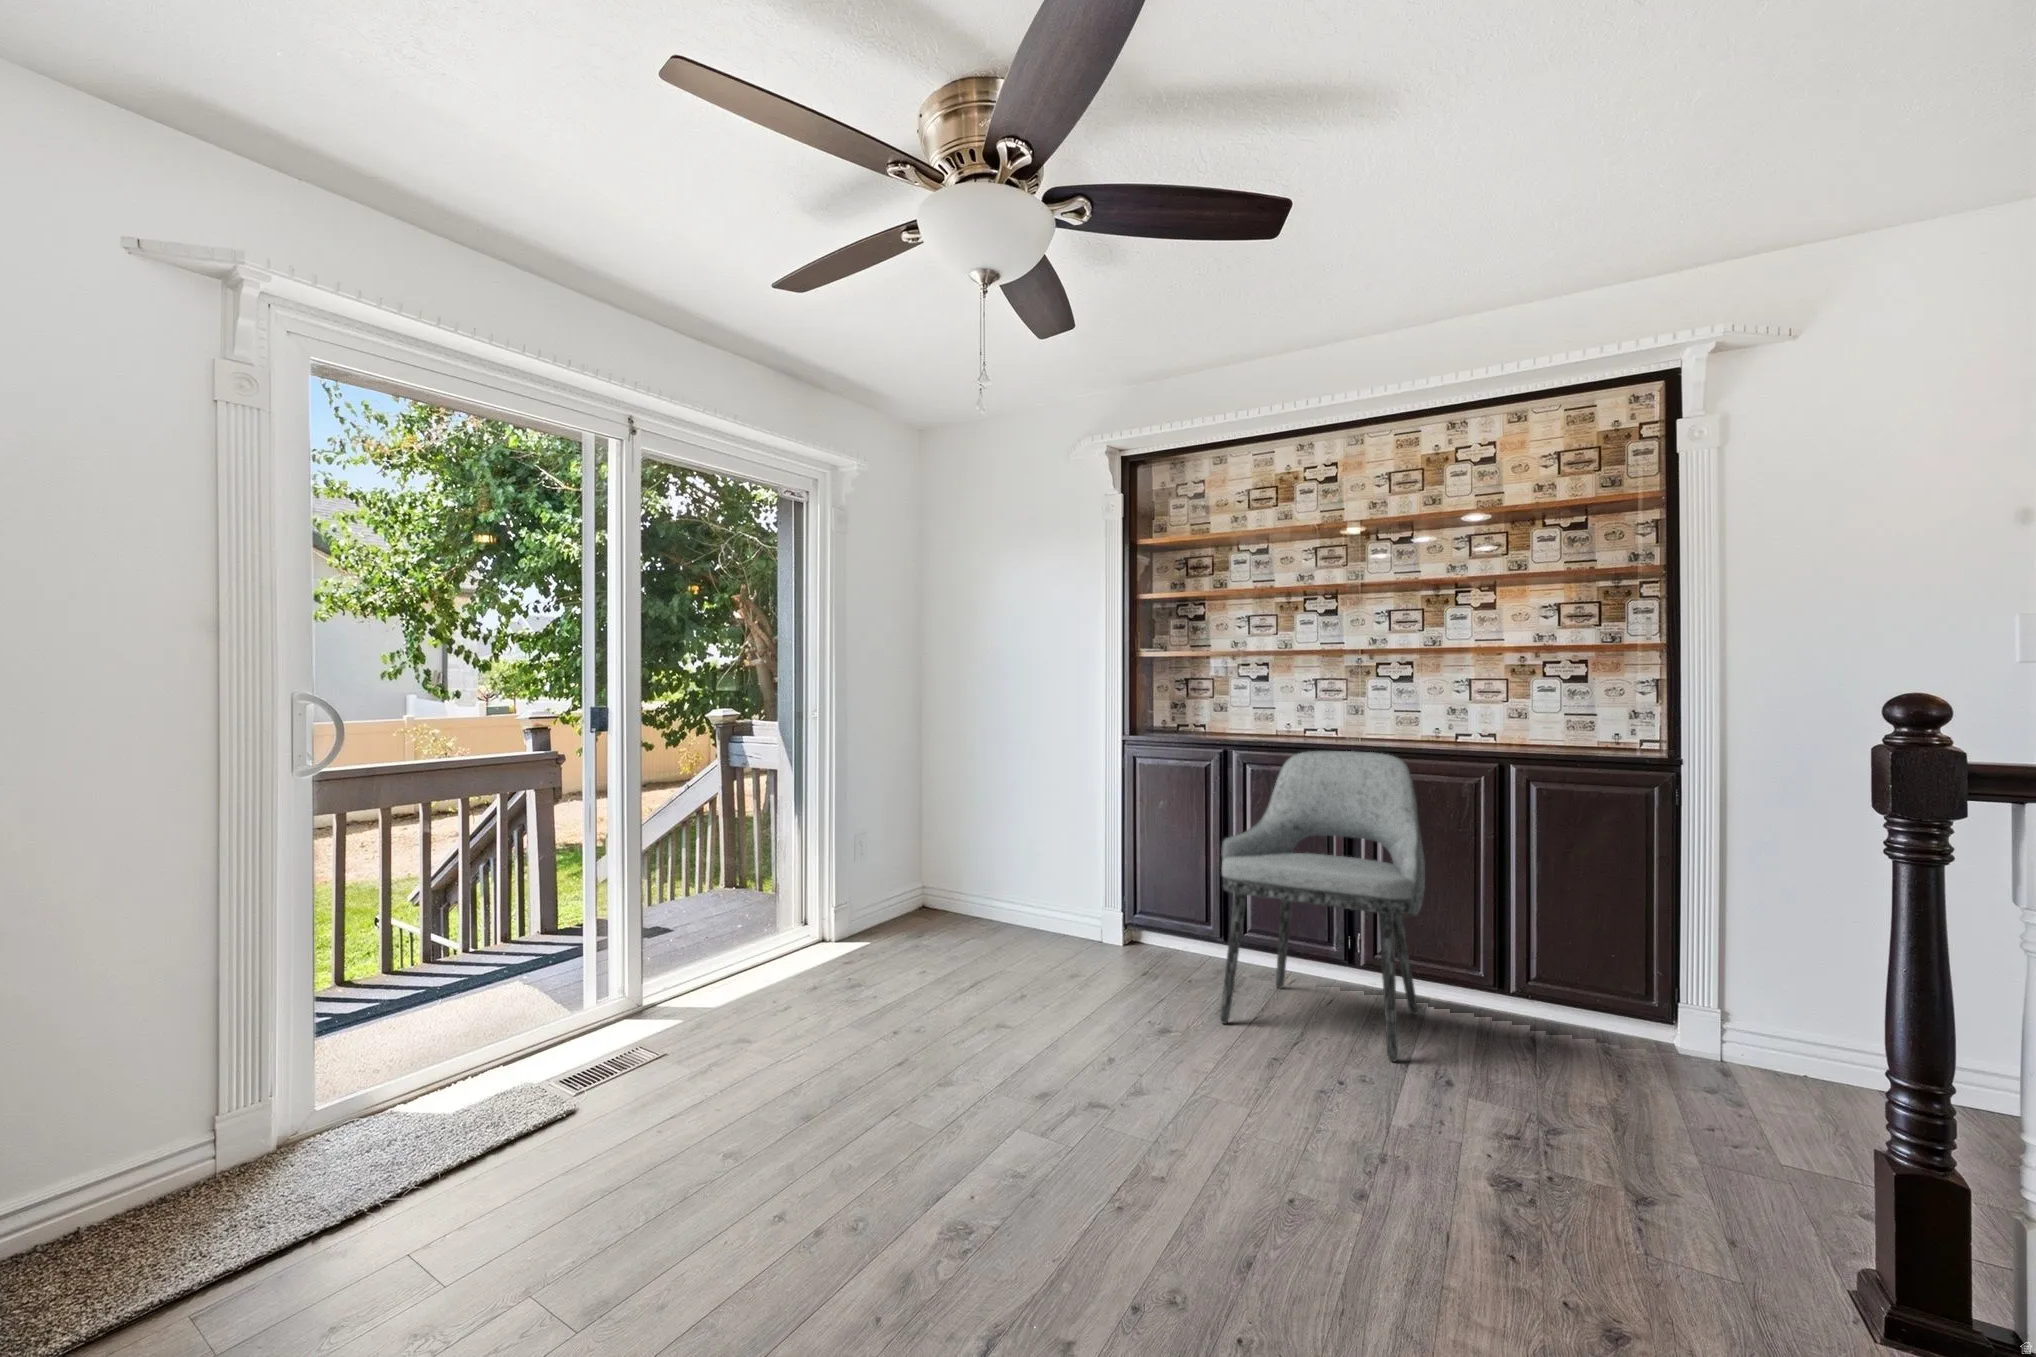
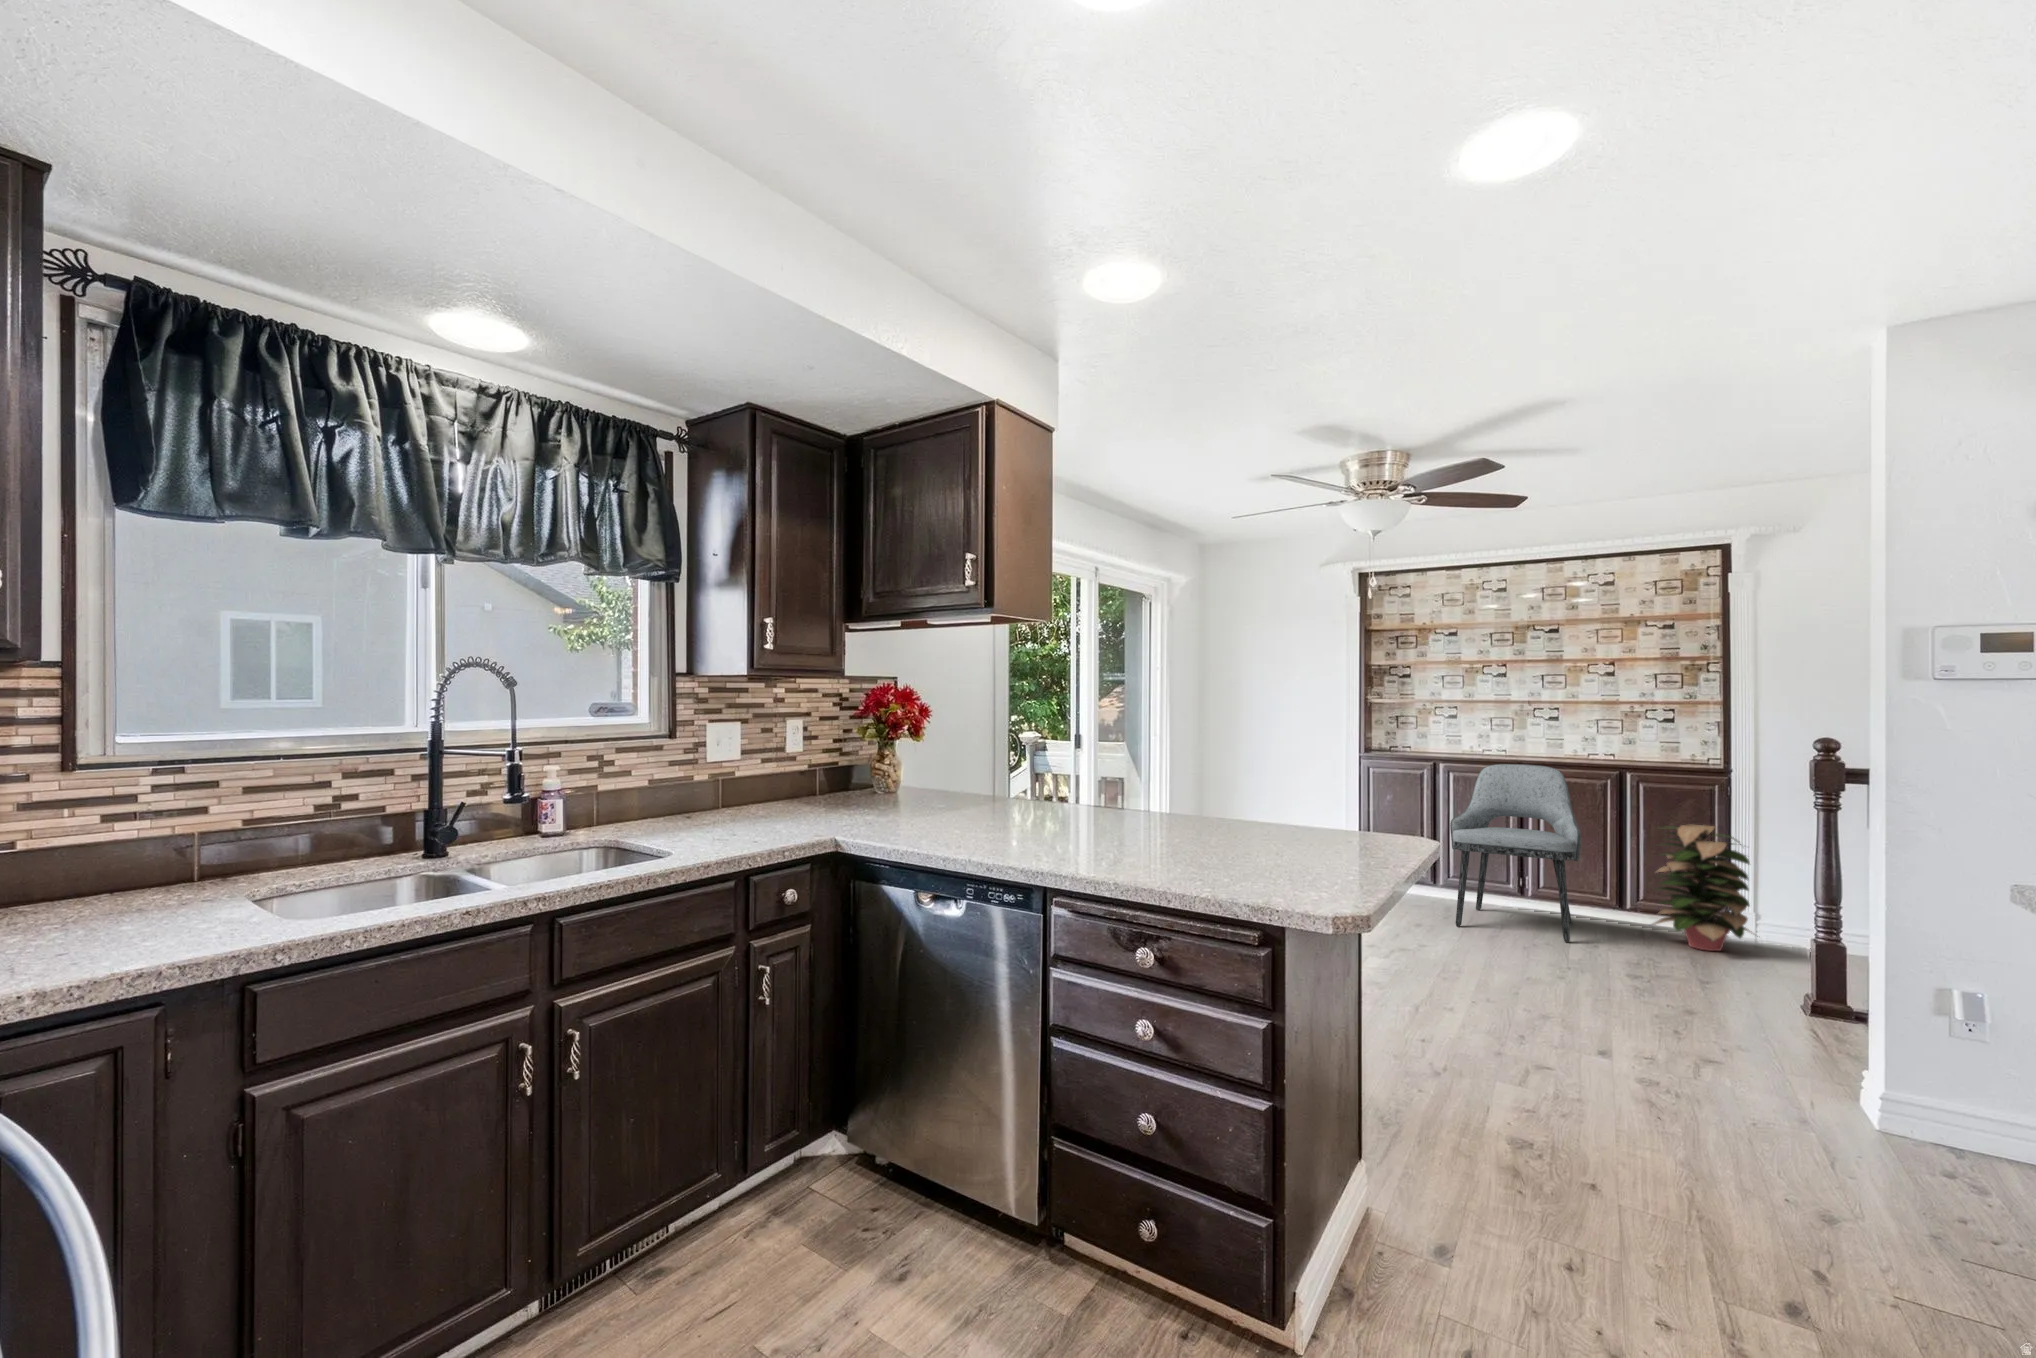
decorative plant: none [1537,852,1734,1084] -> present [1653,824,1750,951]

